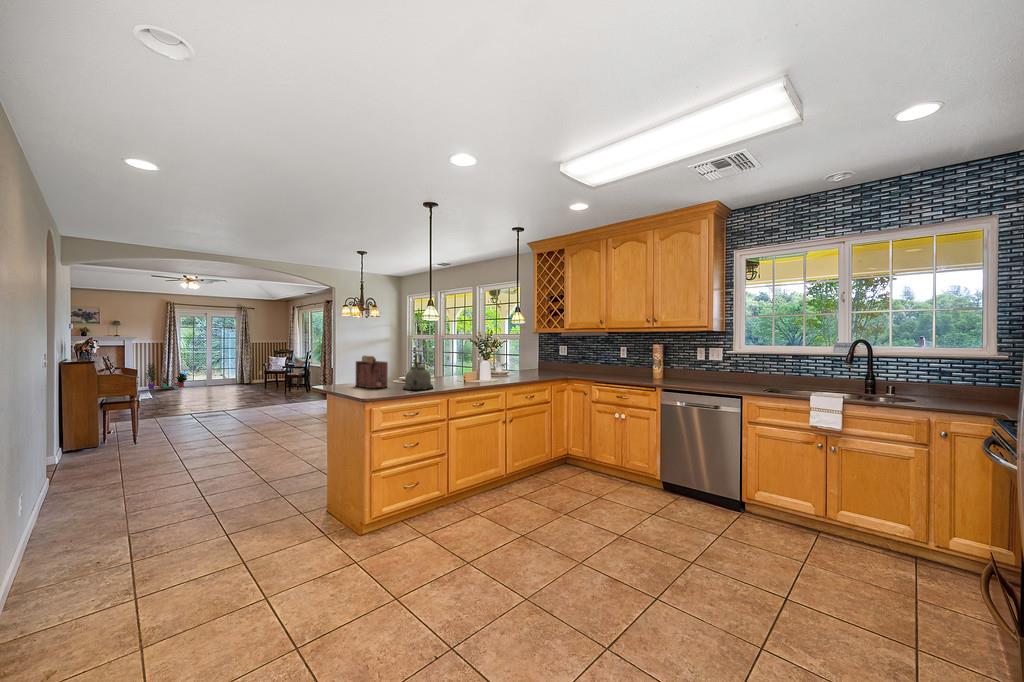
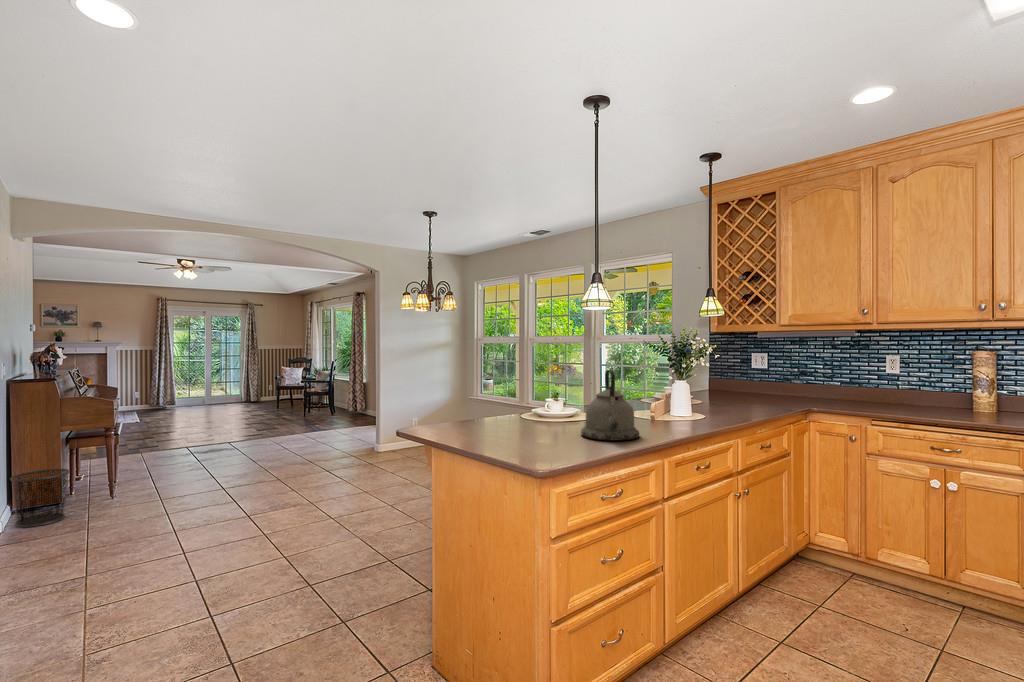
toaster: present [356,355,388,388] -> none [483,372,545,435]
potted plant: present [146,363,187,389] -> none [130,375,182,409]
waste bin: none [65,422,106,460] -> present [10,469,70,527]

